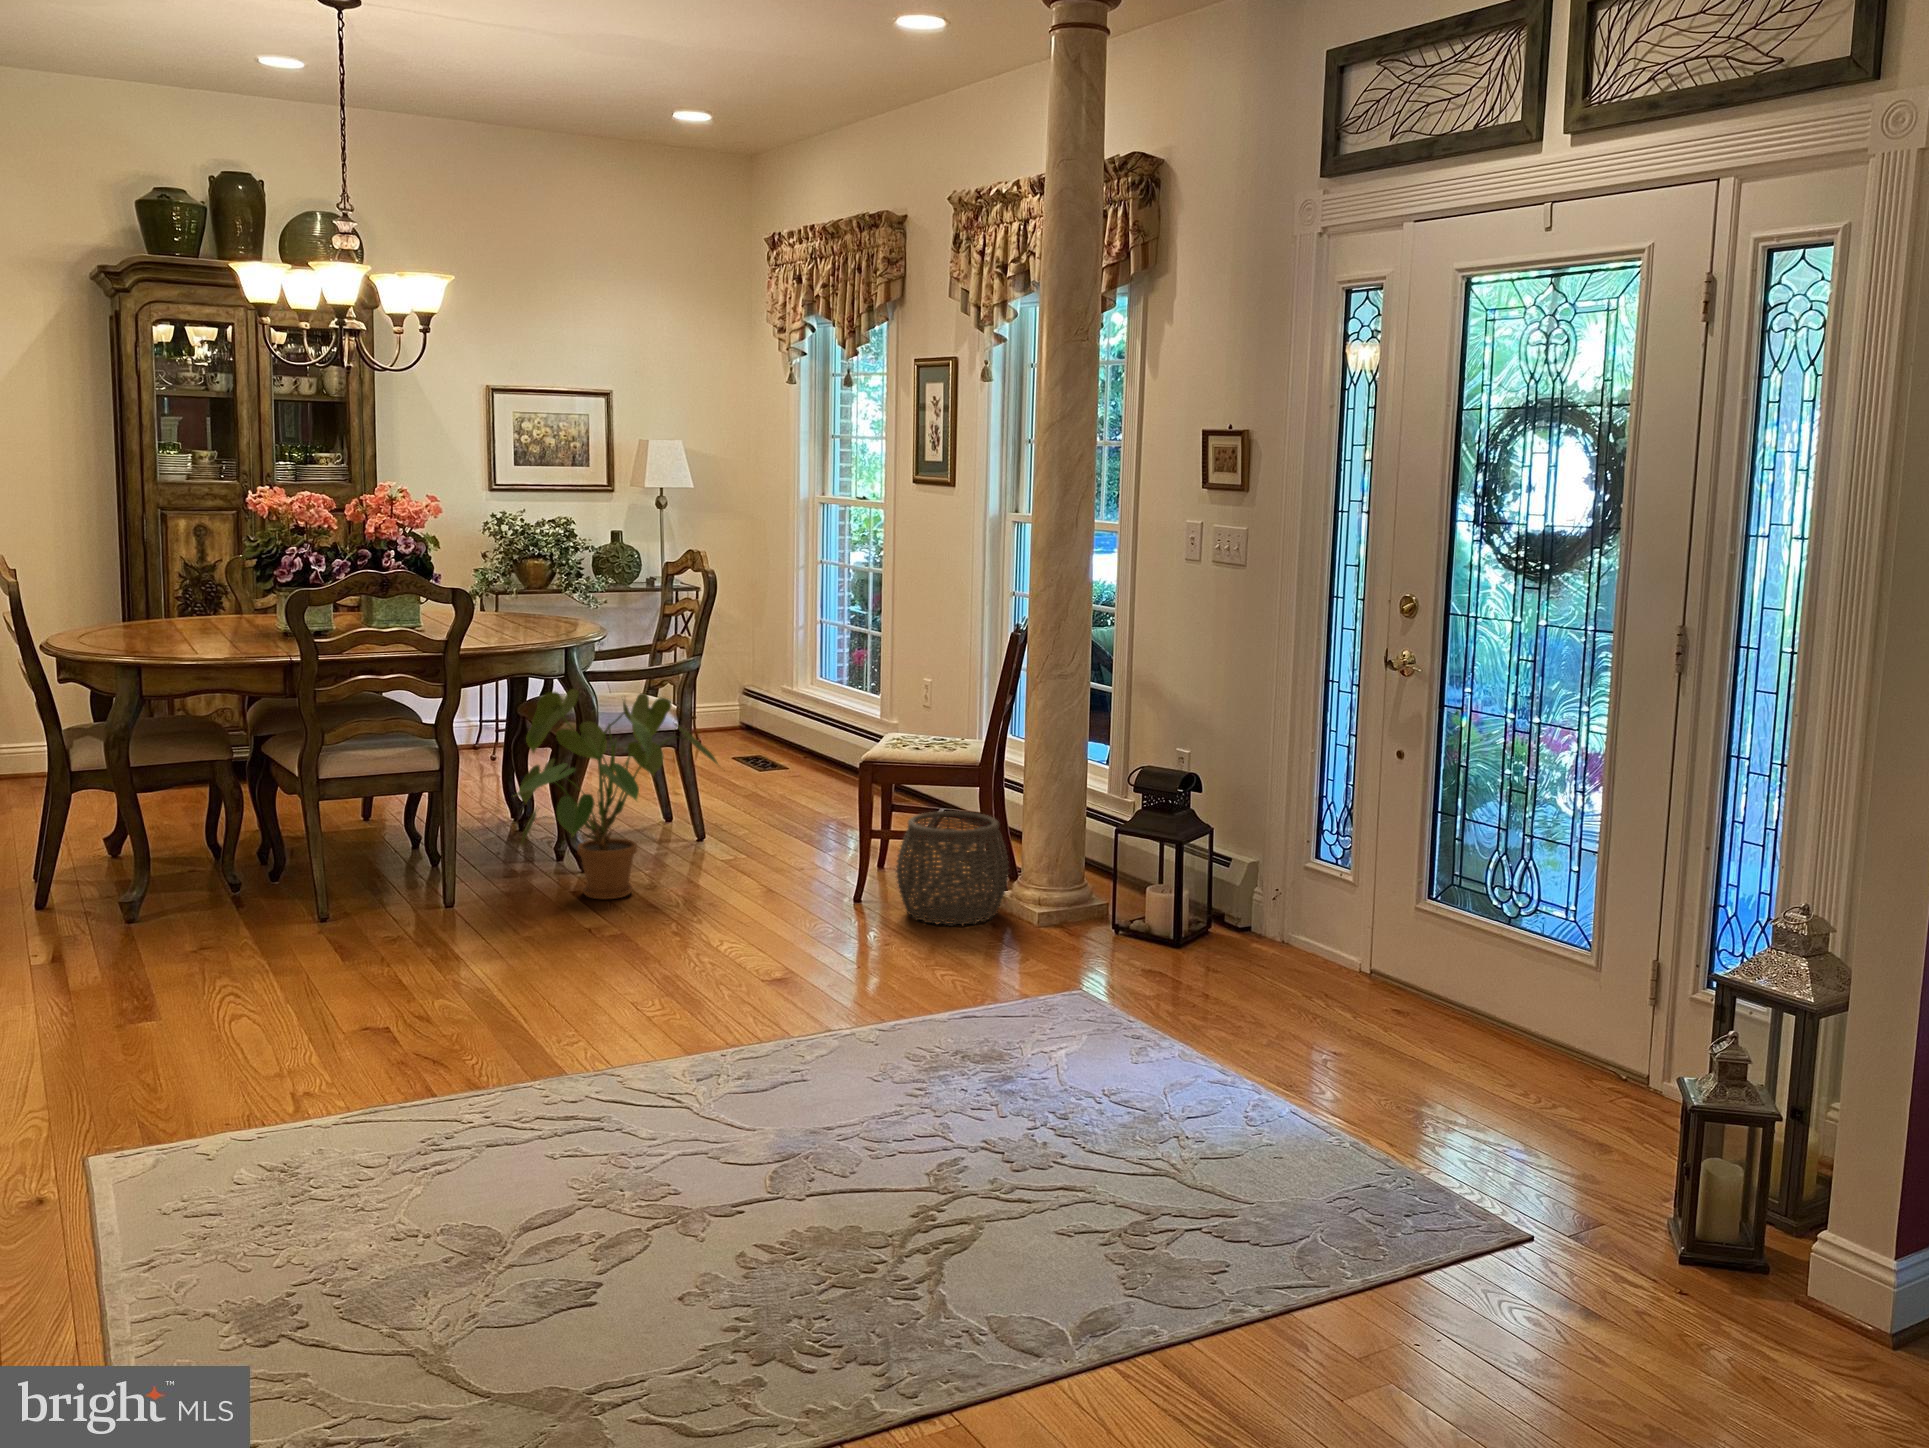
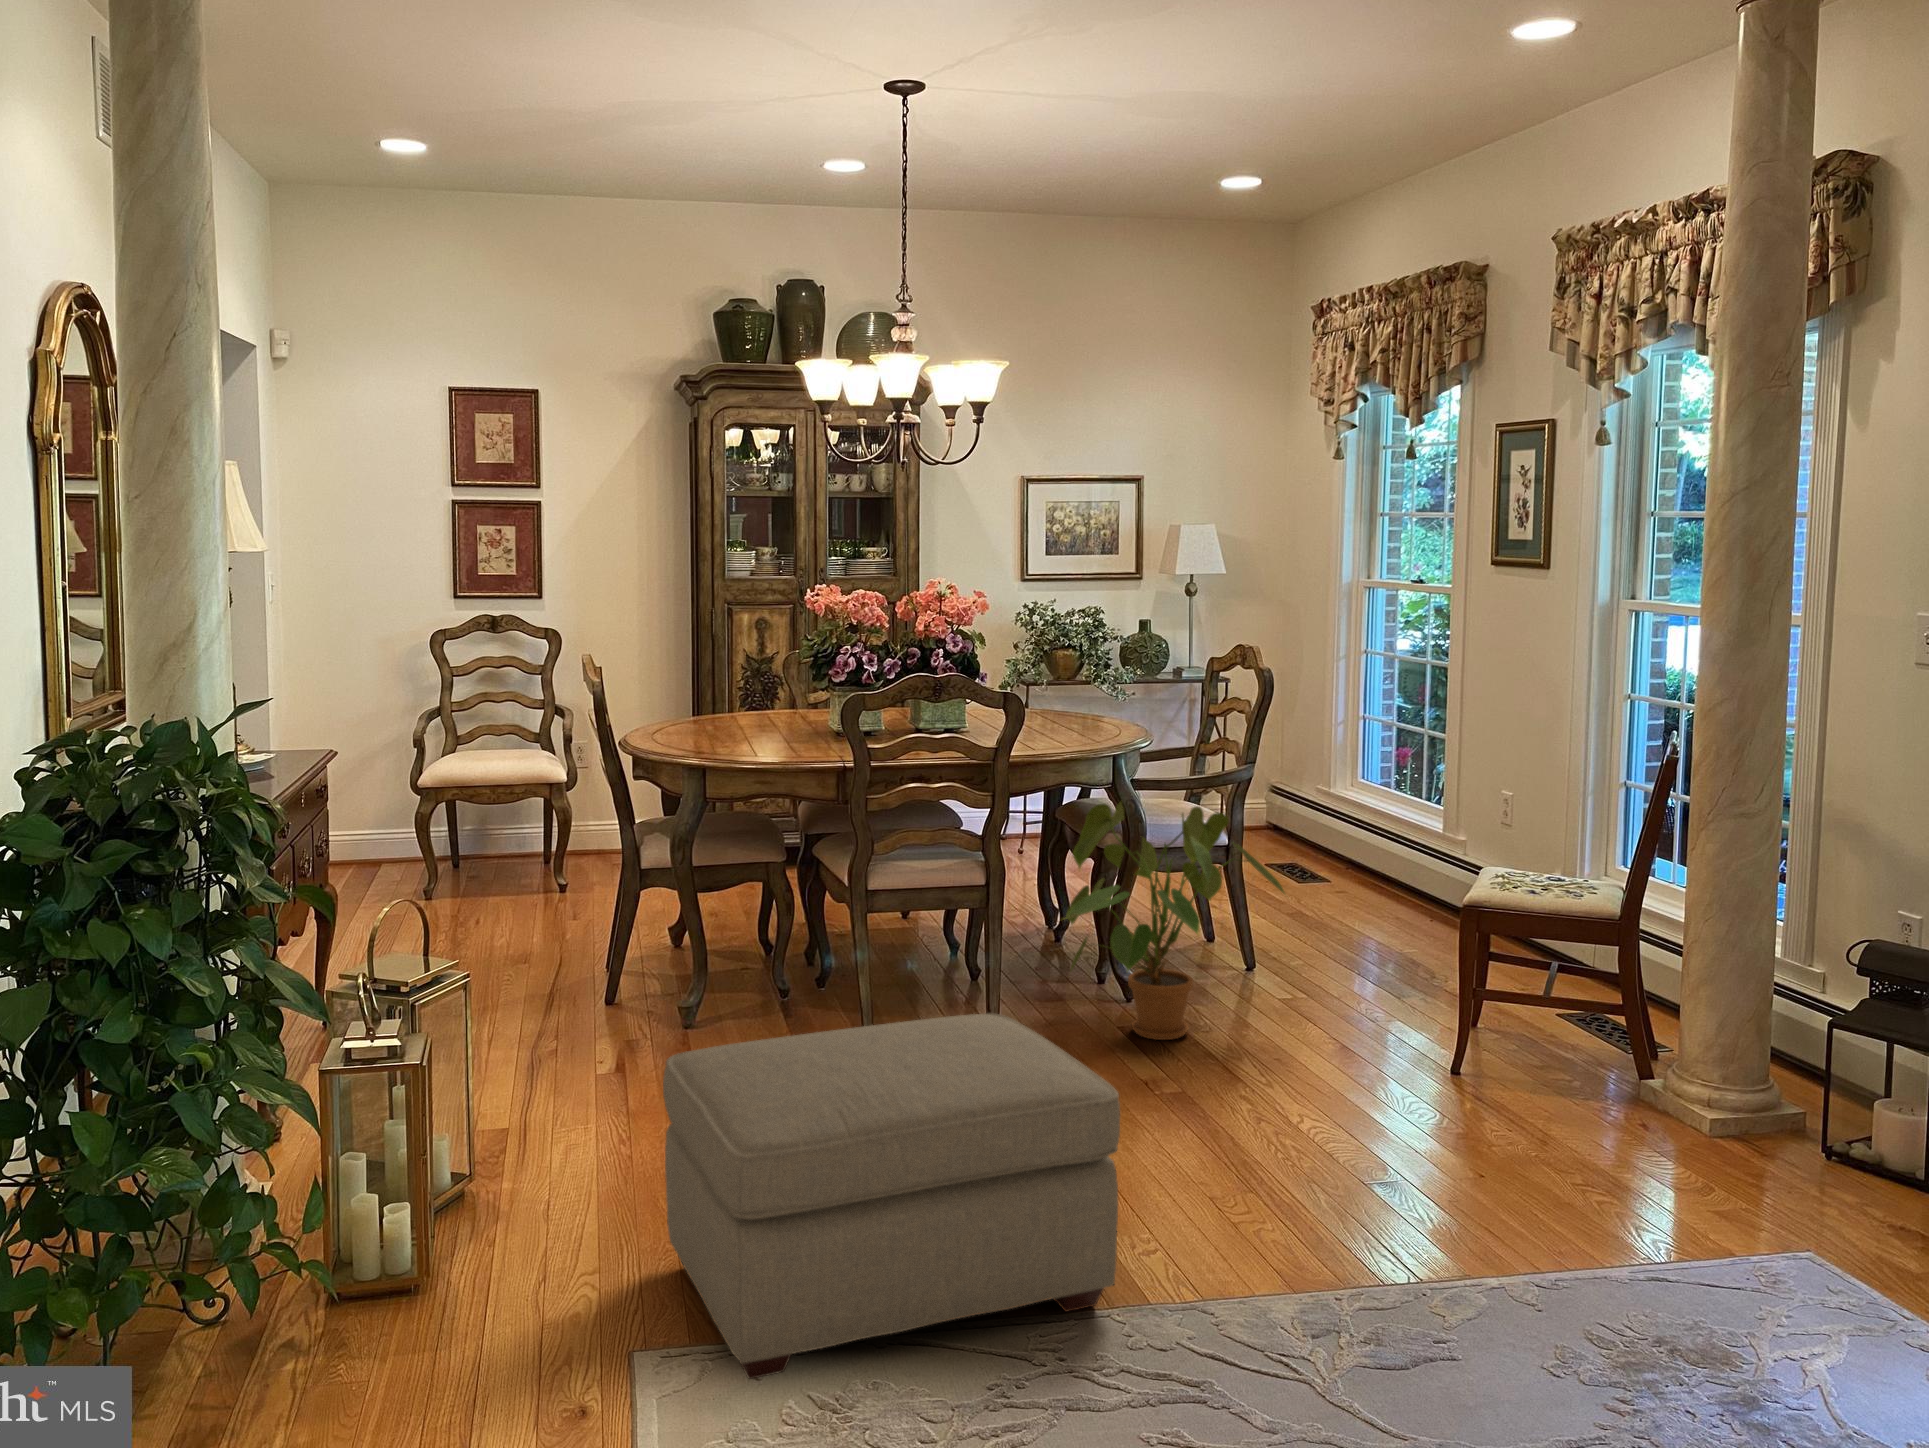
woven basket: present [896,811,1009,925] -> none [1508,969,1661,1118]
ottoman: none [102,862,537,1172] -> present [663,1013,1120,1379]

